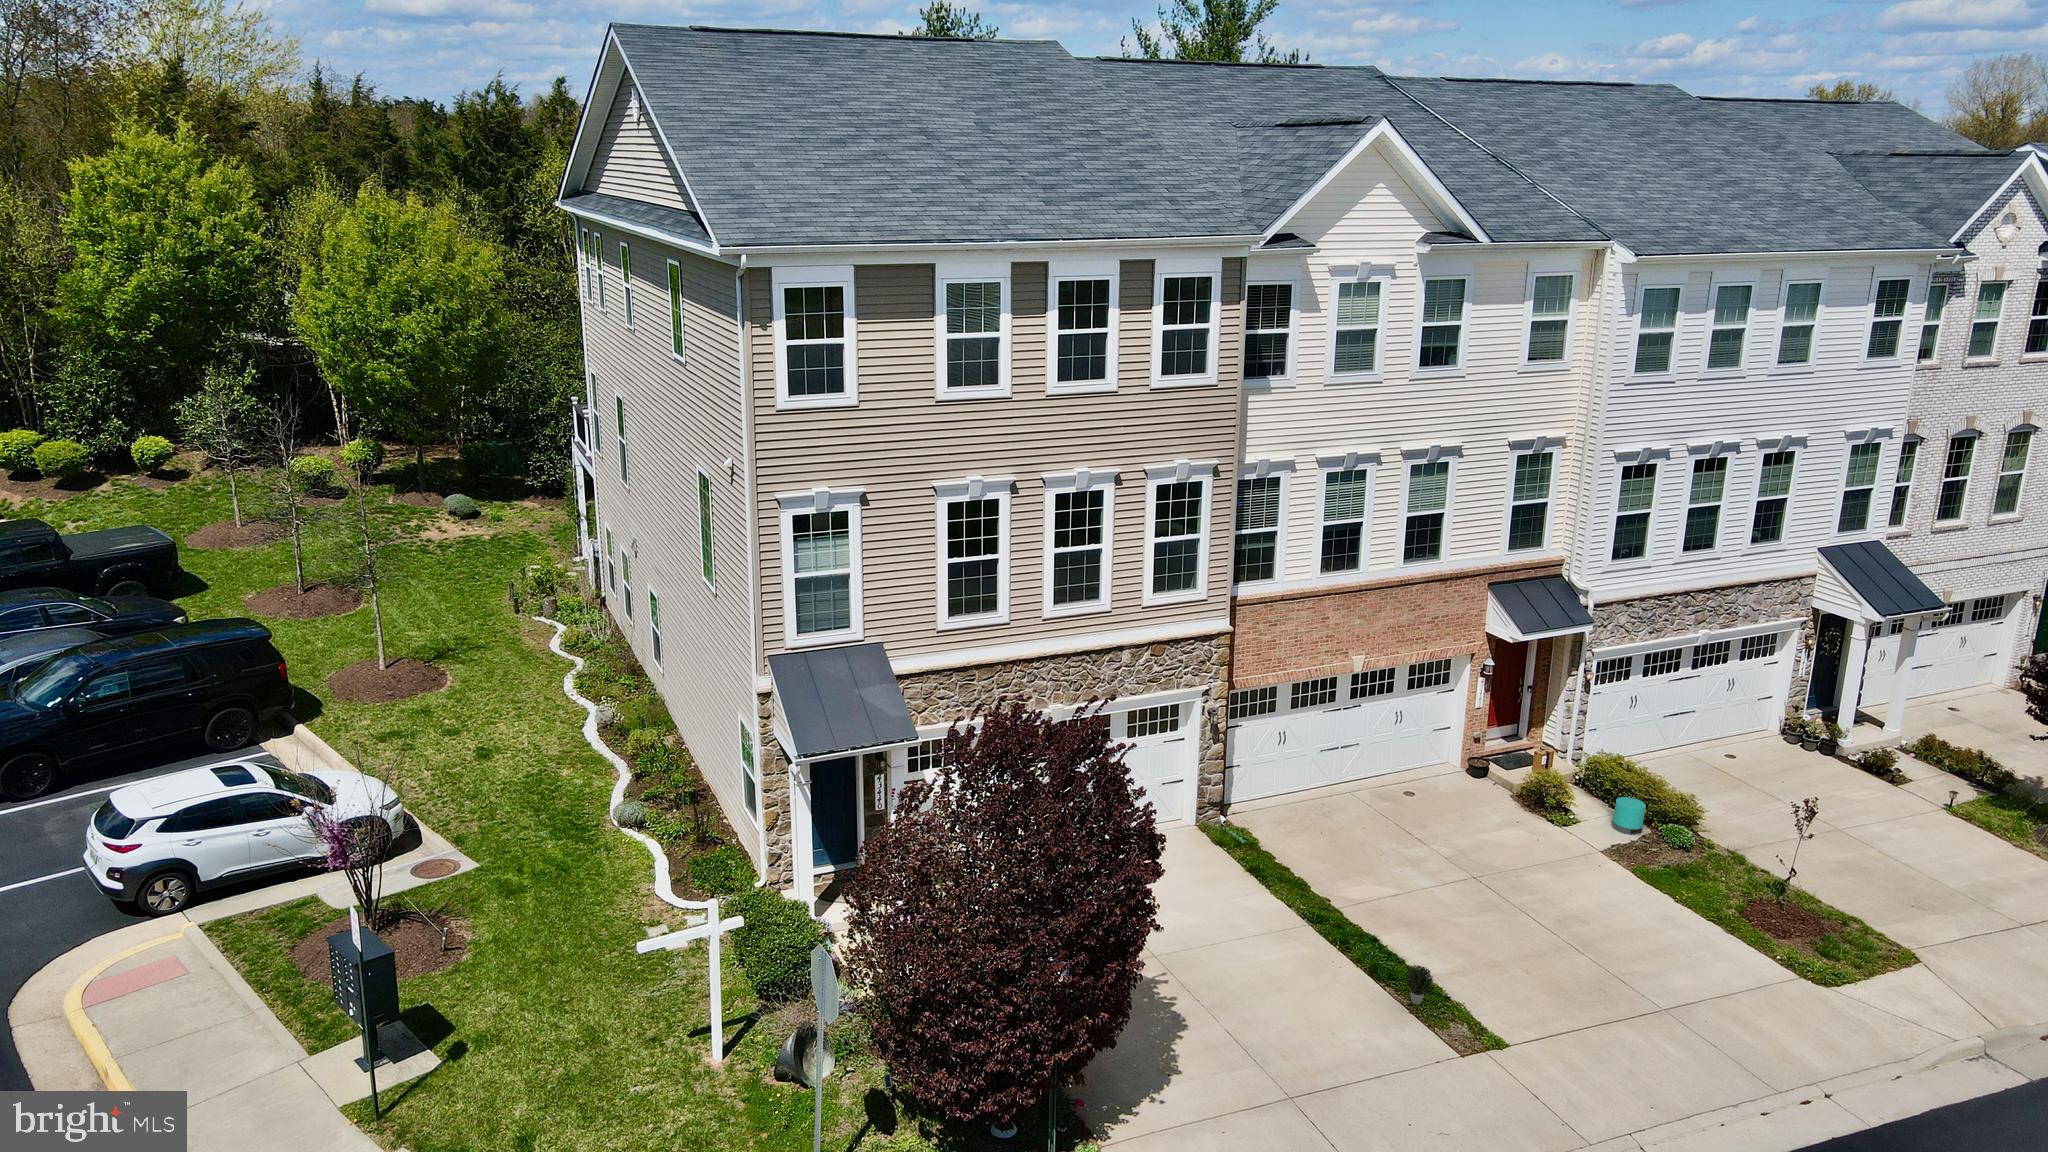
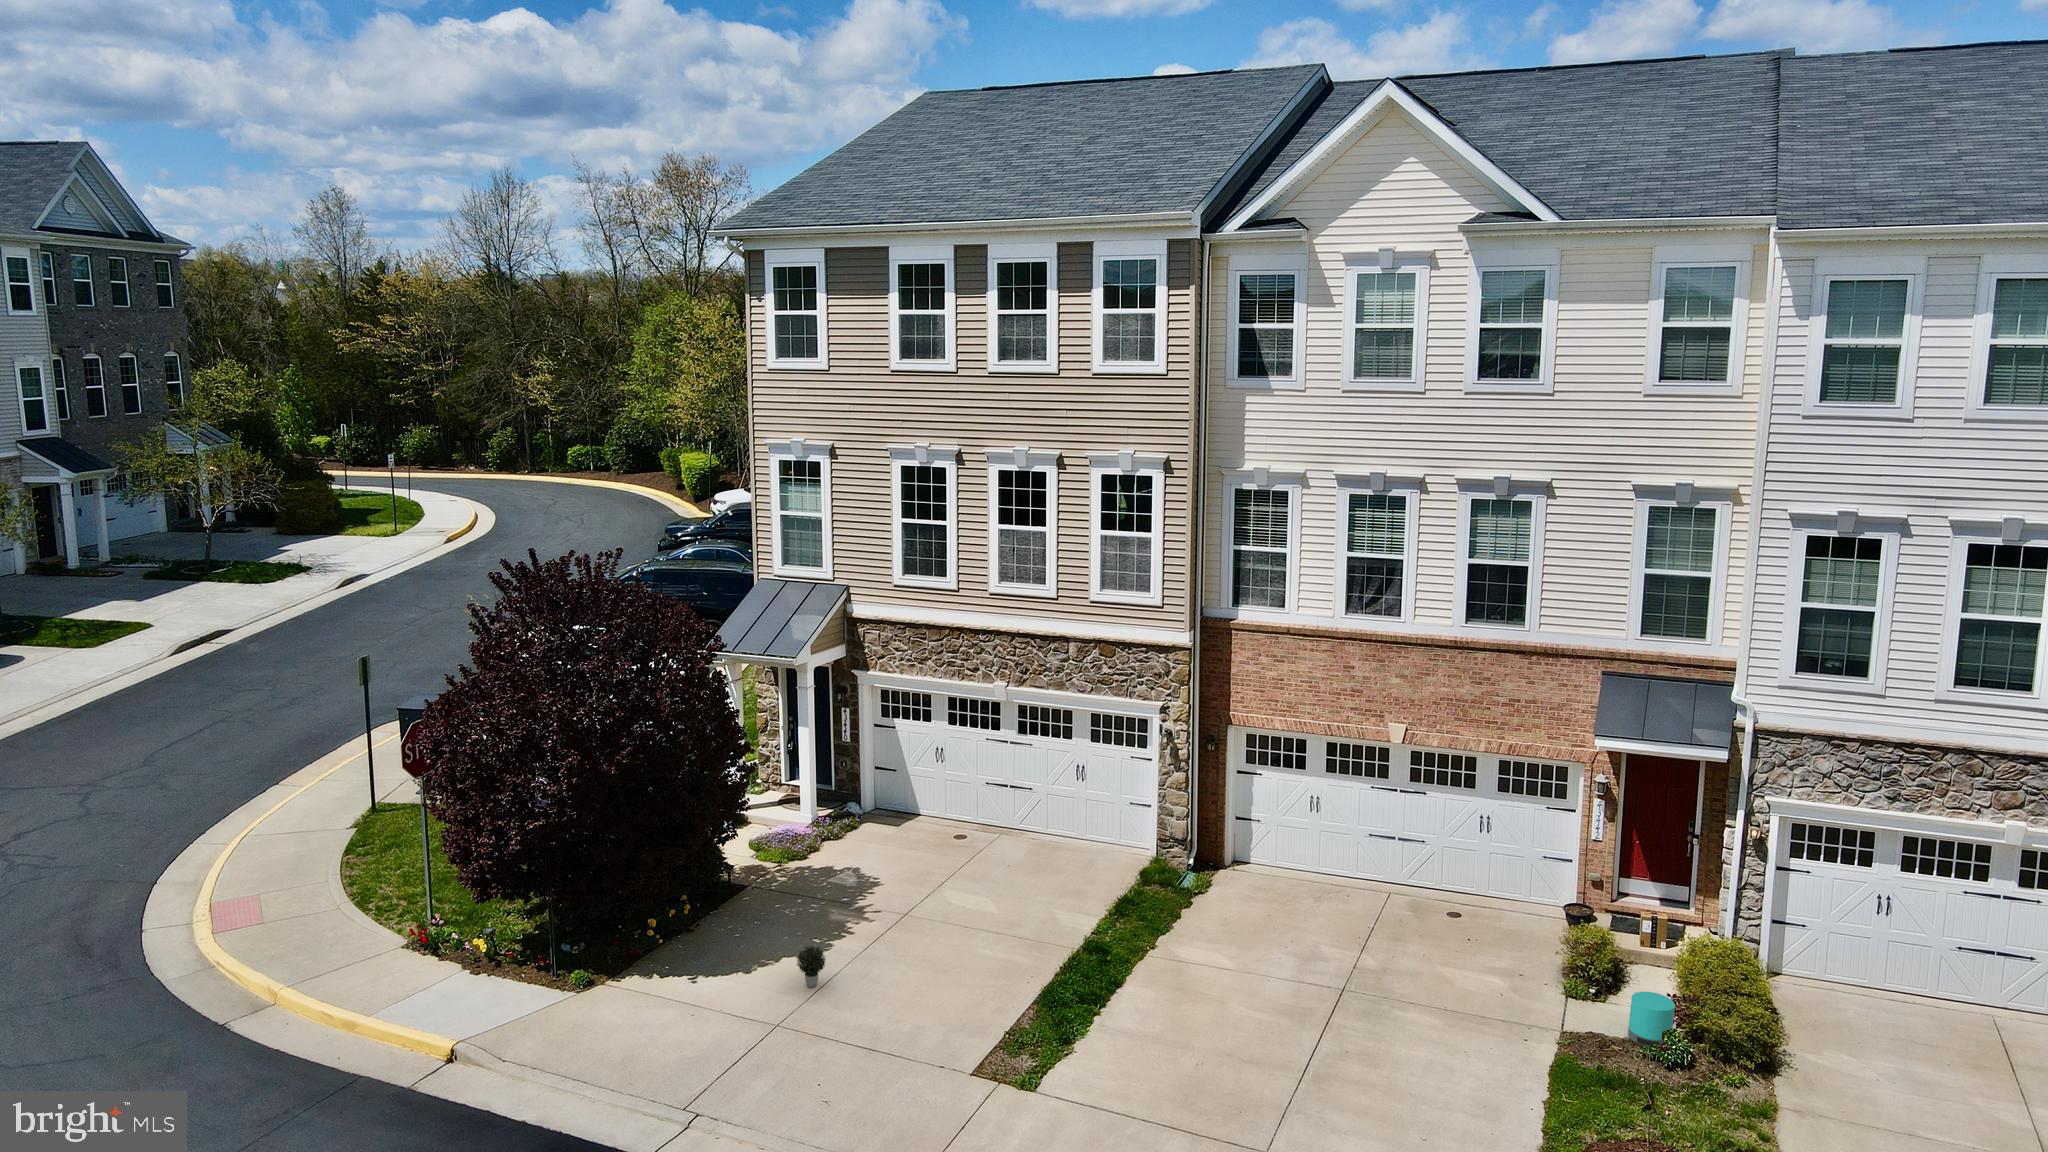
potted plant: present [1406,965,1433,1005] -> present [797,945,825,988]

